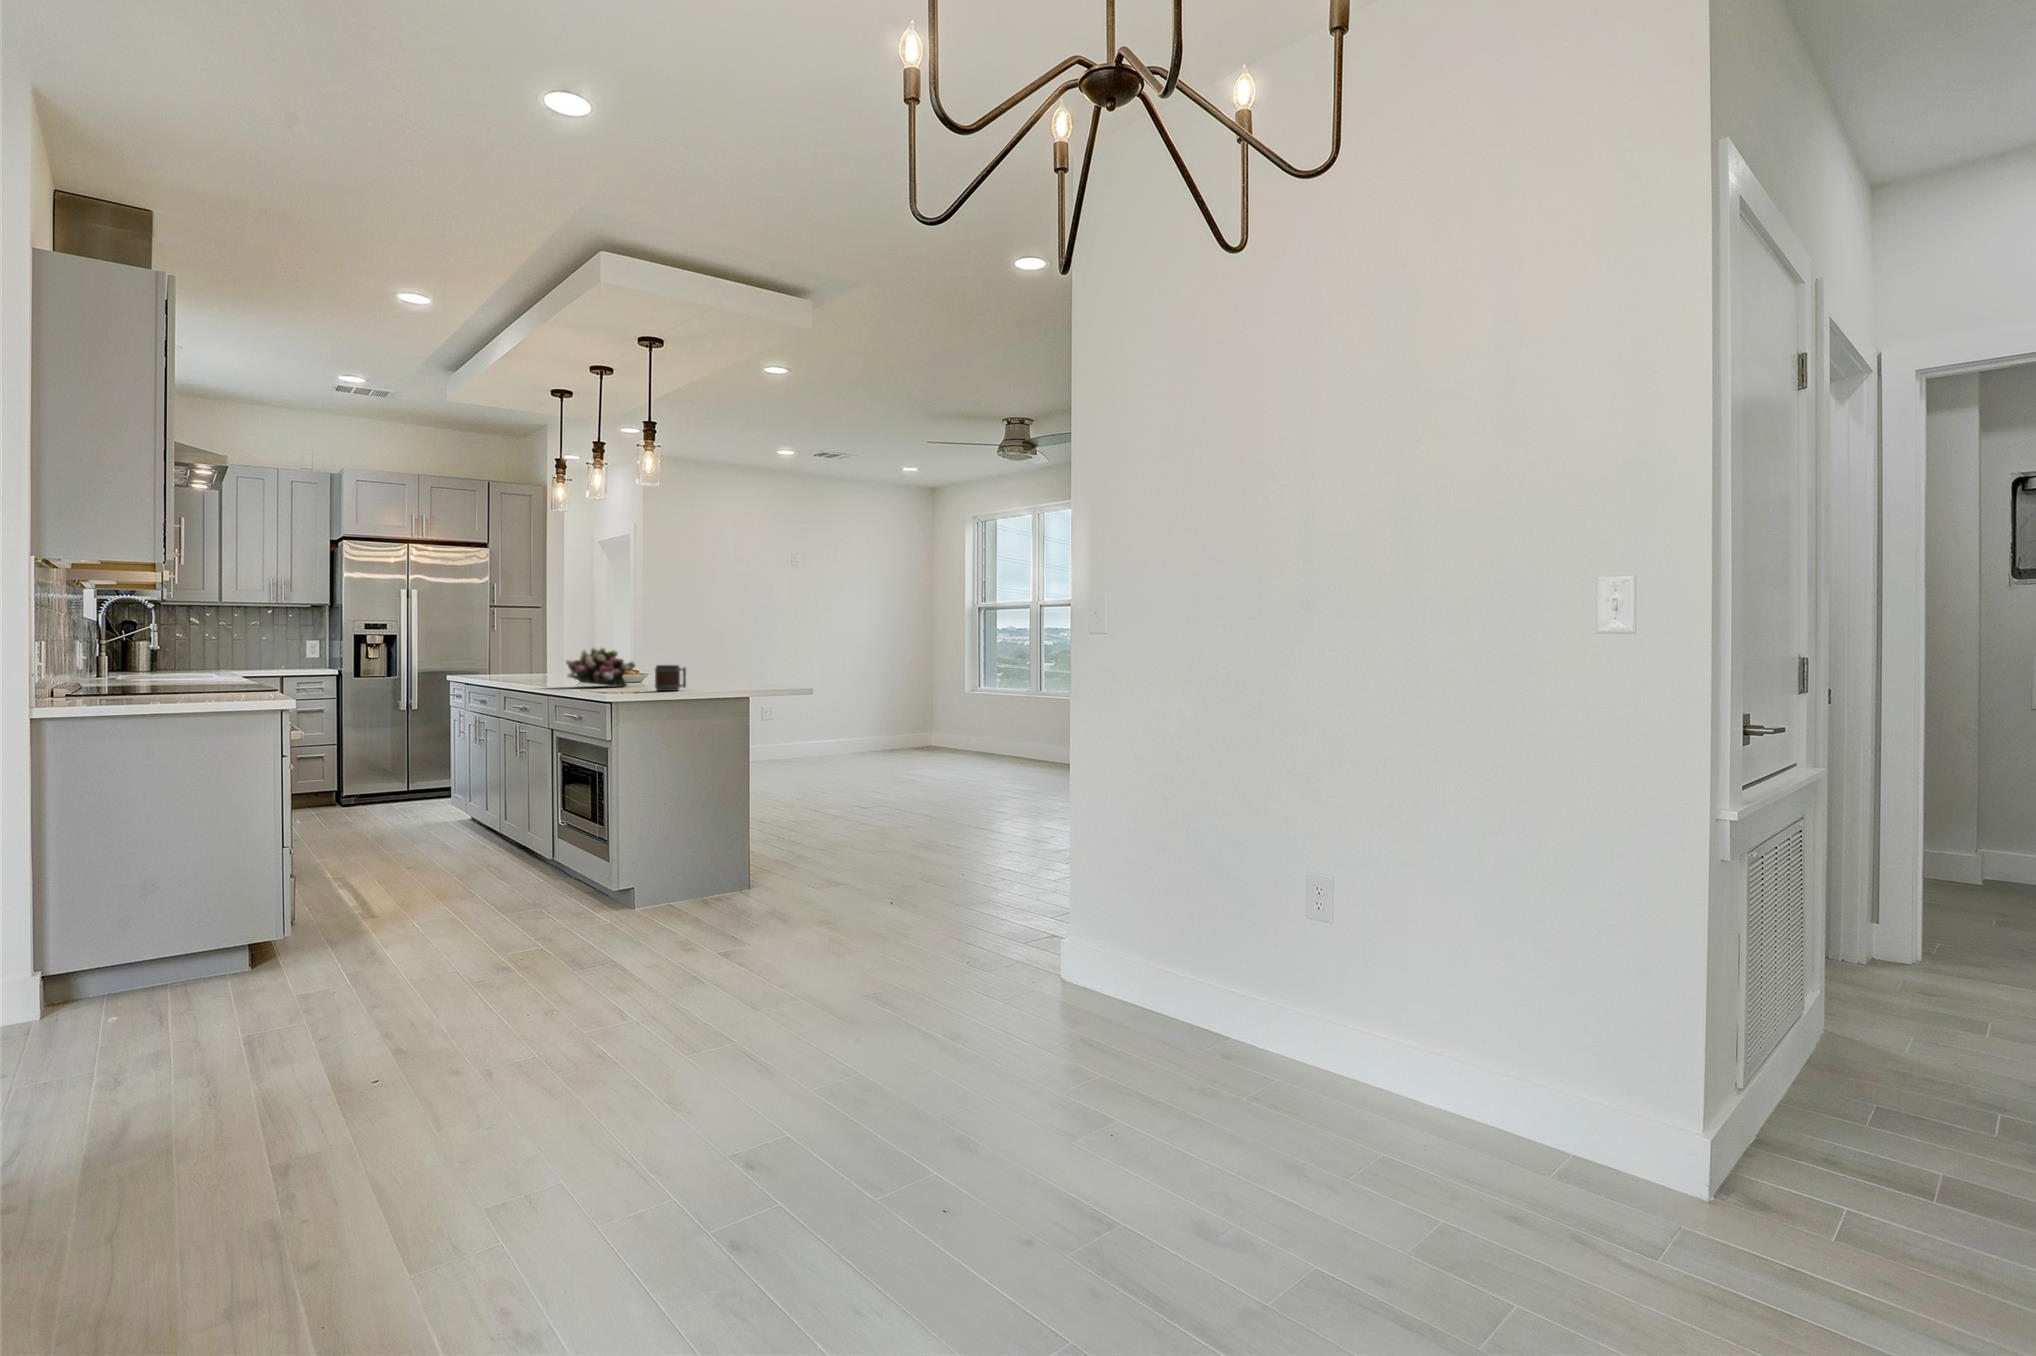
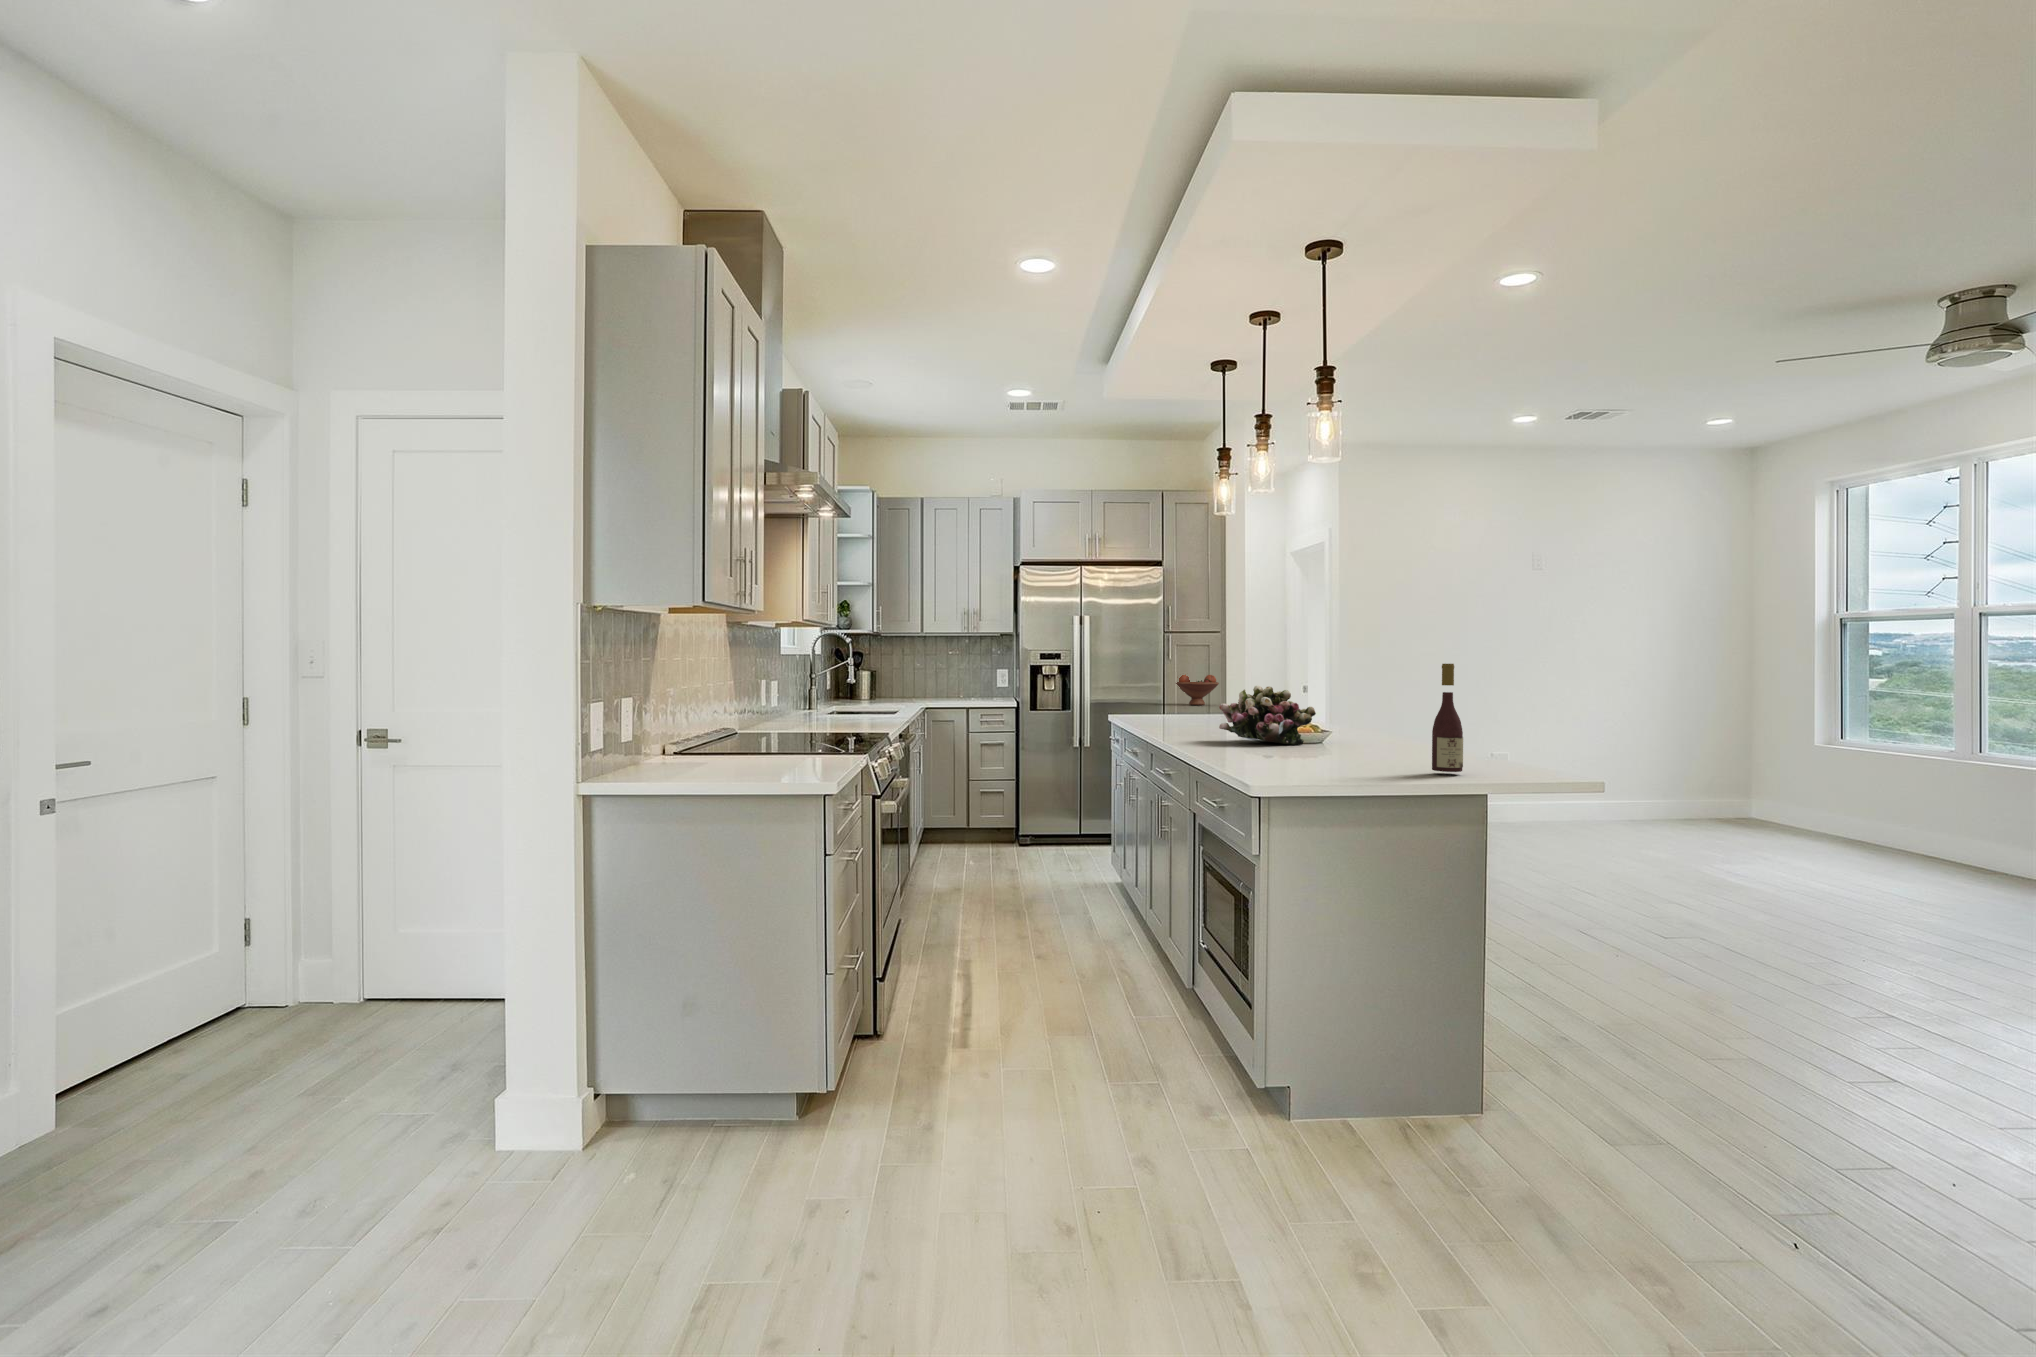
wine bottle: none [704,631,722,693] -> present [1432,664,1463,772]
fruit bowl: none [504,644,546,672] -> present [1176,674,1219,705]
mug: present [655,665,686,691] -> none [1344,718,1396,762]

